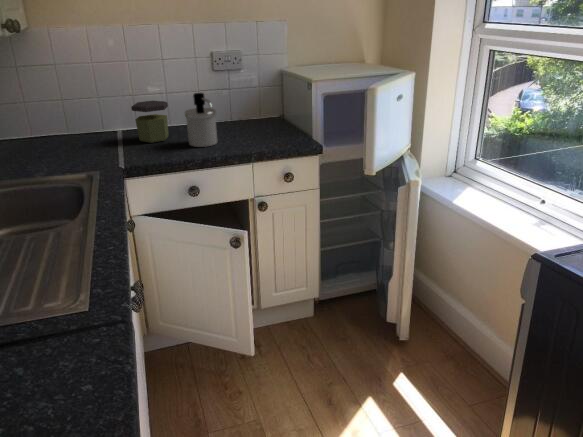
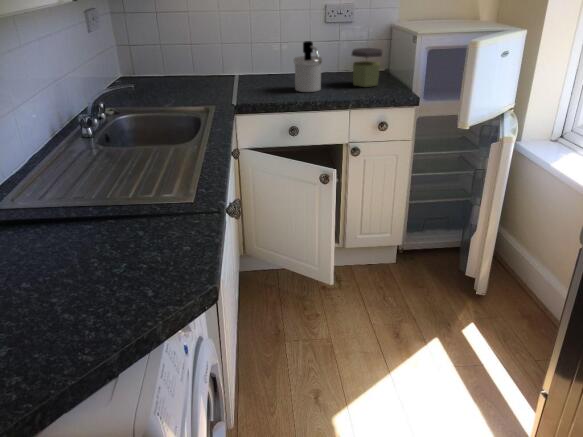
jar: present [131,101,168,143] -> present [352,48,382,87]

